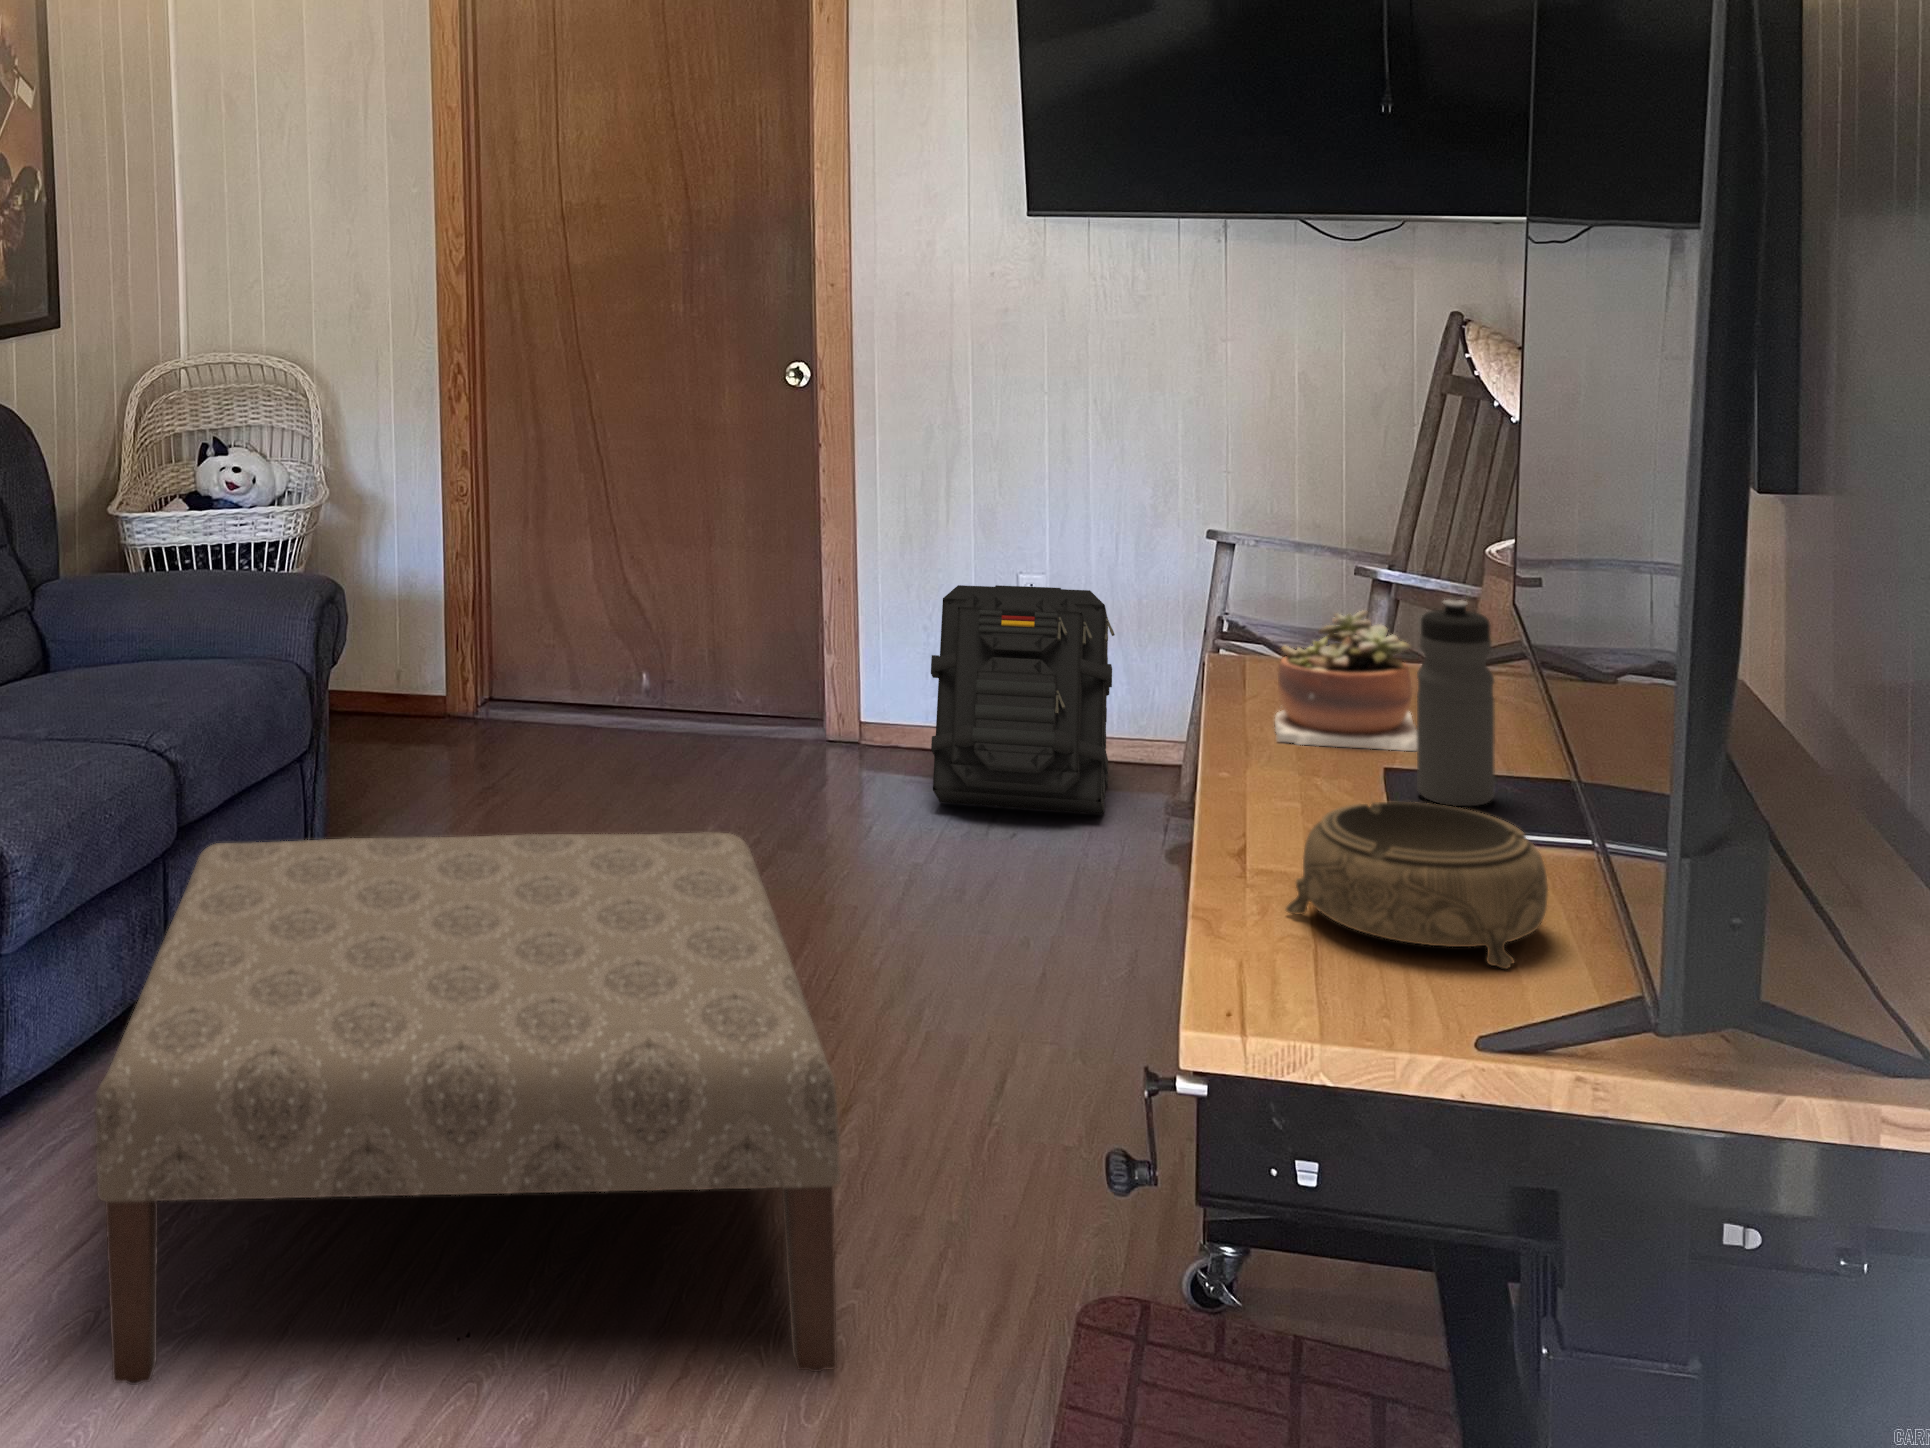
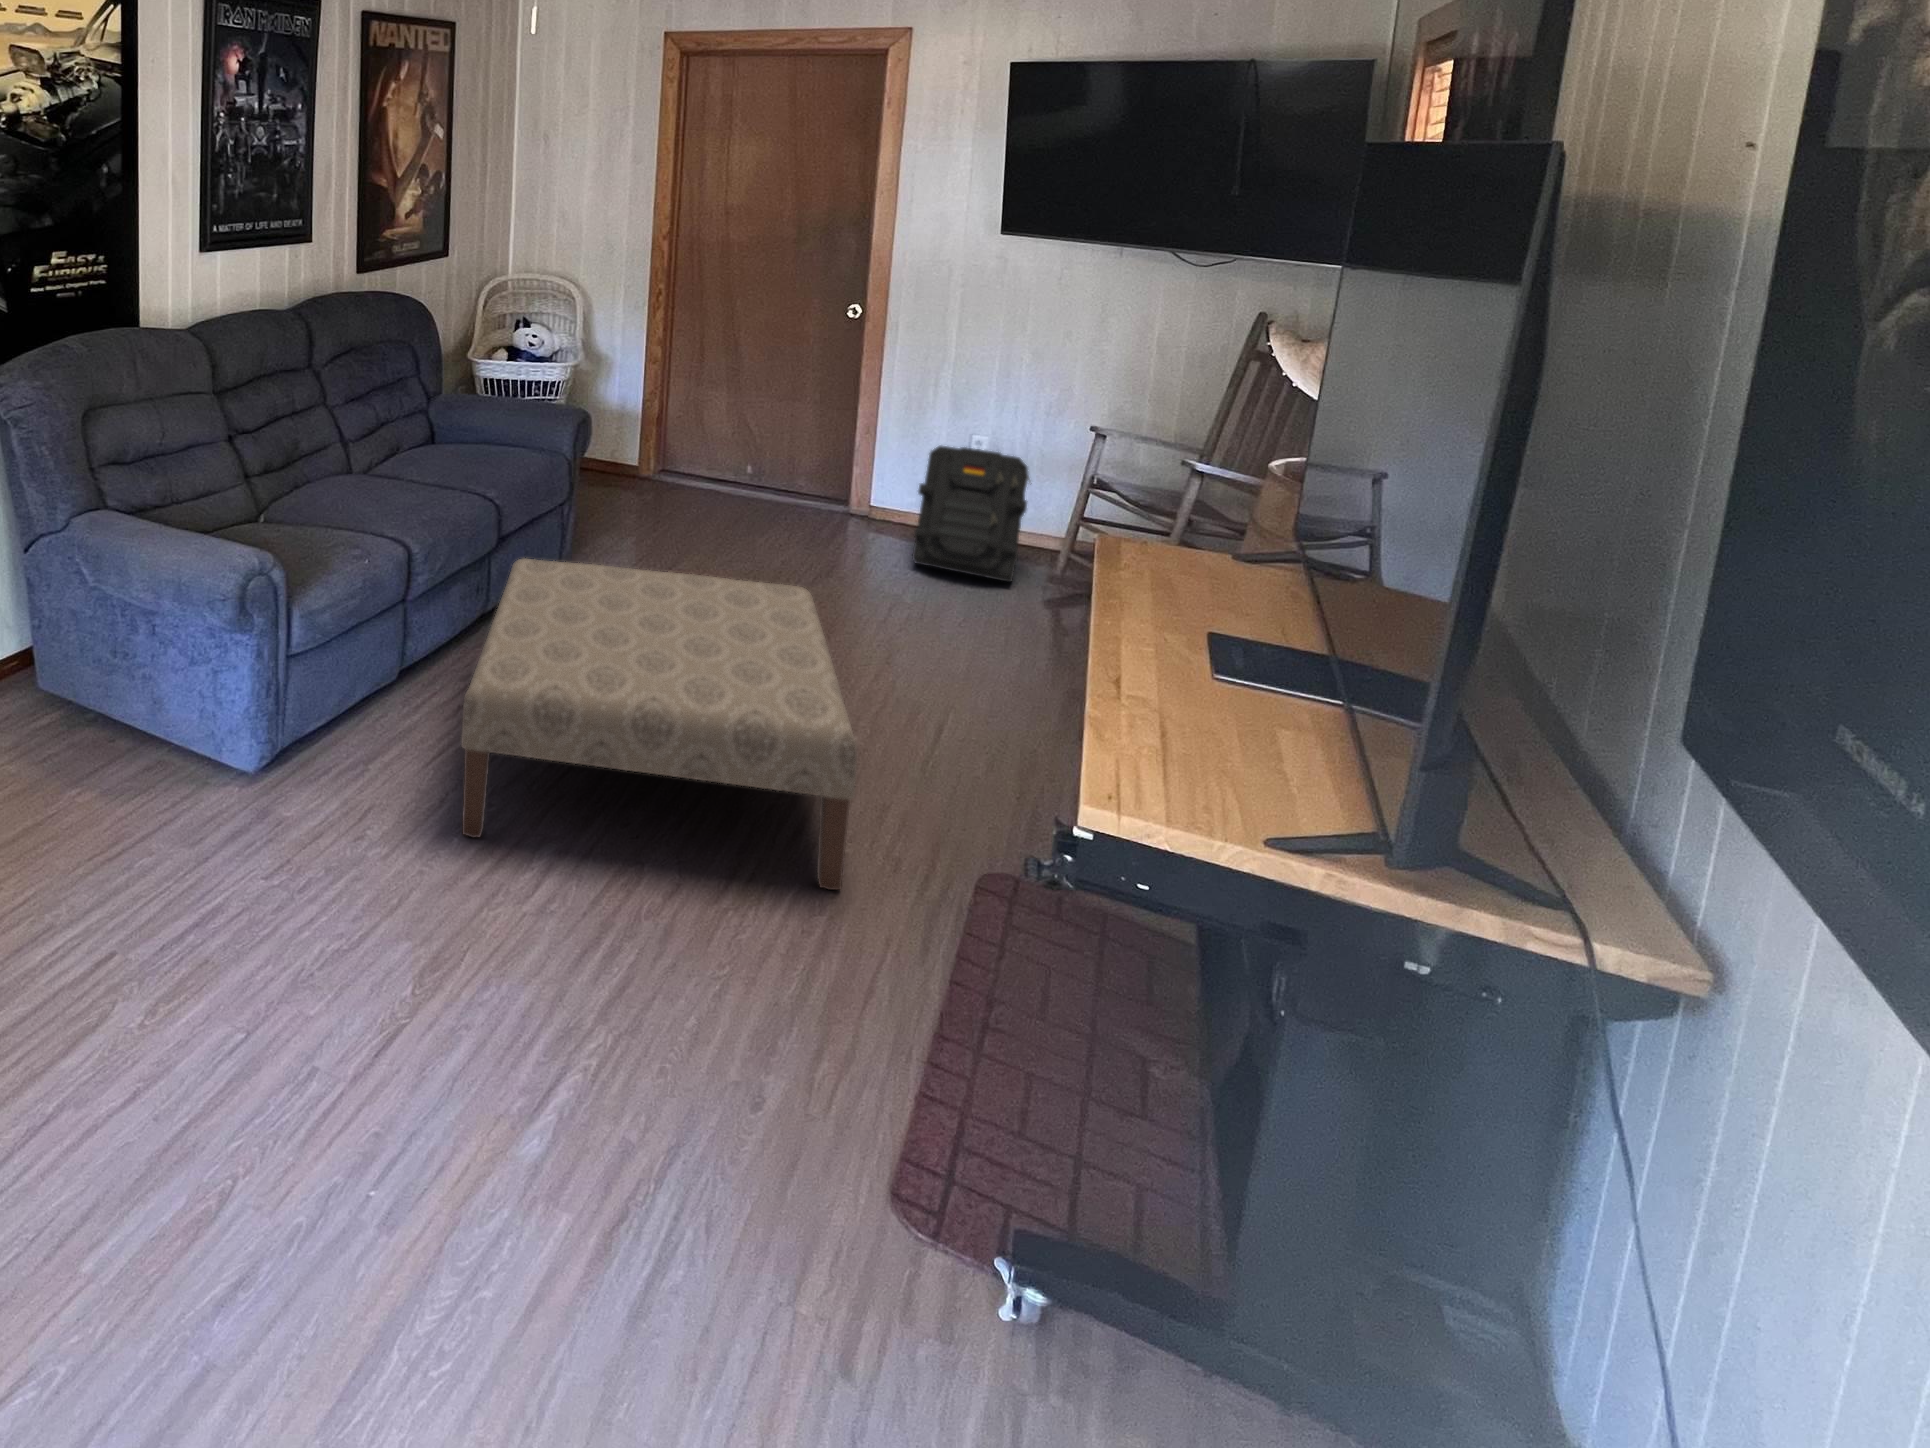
water bottle: present [1417,600,1495,807] -> none [1230,552,1292,670]
succulent plant: present [1275,611,1417,751] -> none [1142,536,1235,625]
decorative bowl: present [1286,802,1548,969] -> none [1147,677,1314,791]

